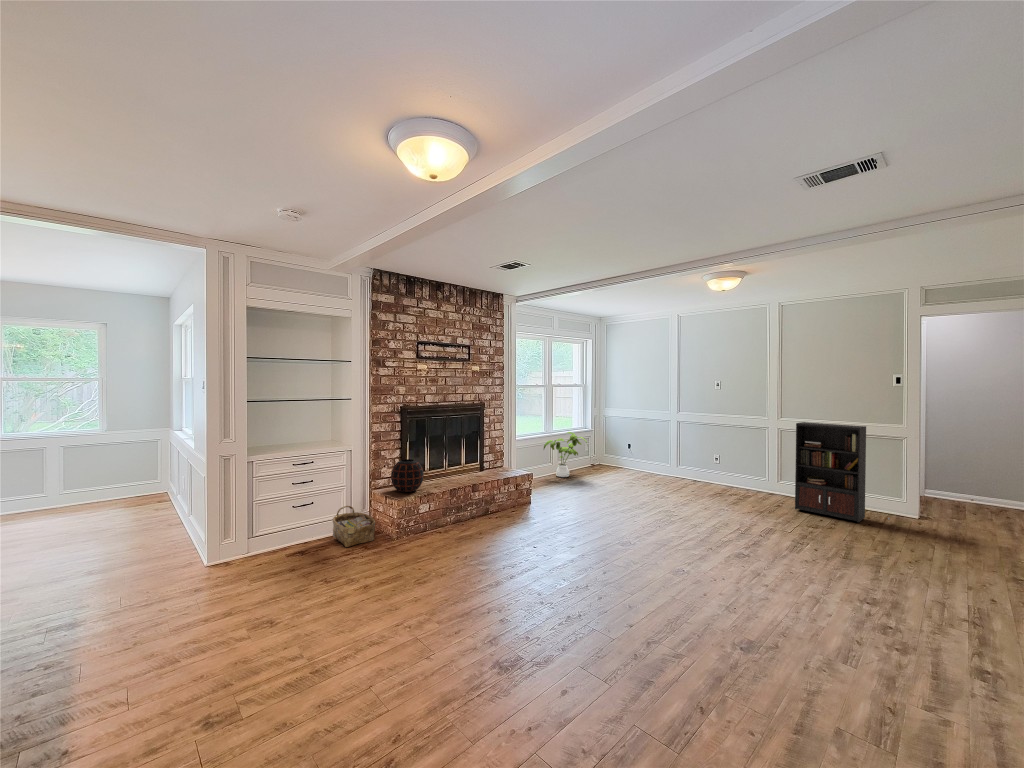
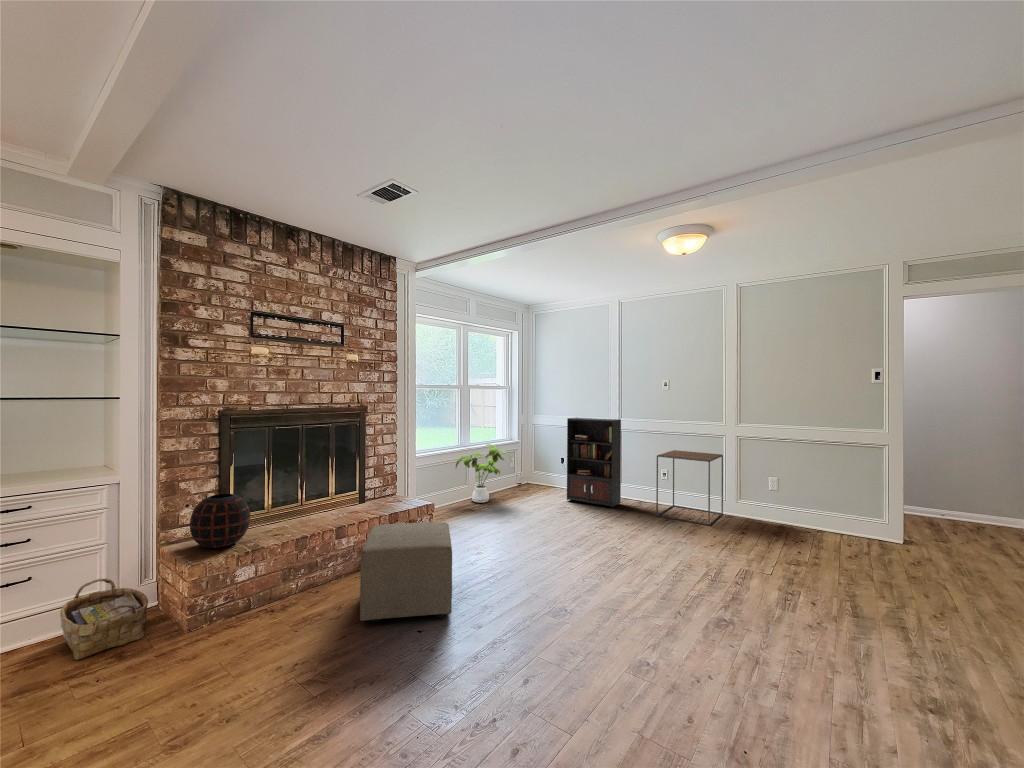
bookcase: present [795,422,890,522] -> present [567,417,640,507]
side table: none [706,440,765,500] -> present [656,450,723,526]
ottoman: none [496,483,553,542] -> present [360,522,452,622]

